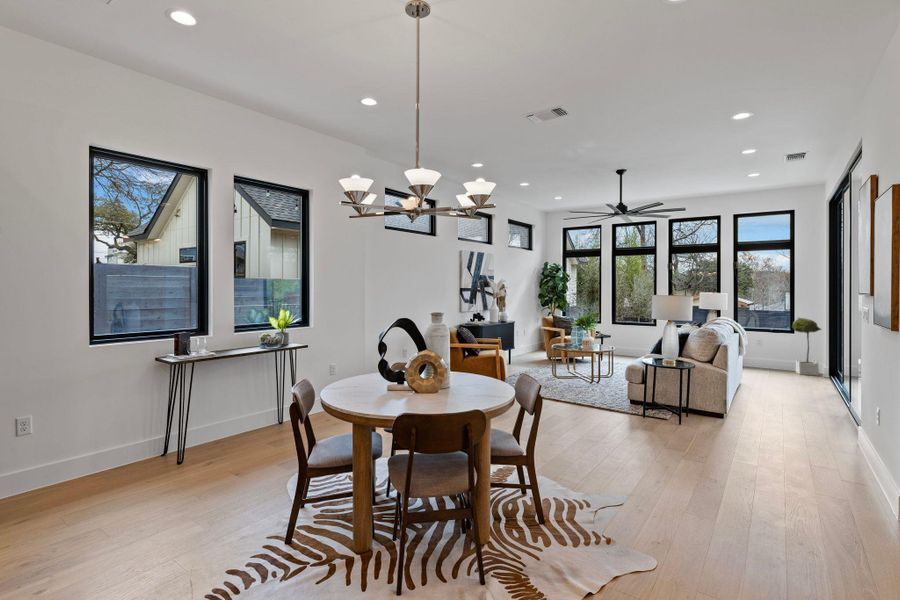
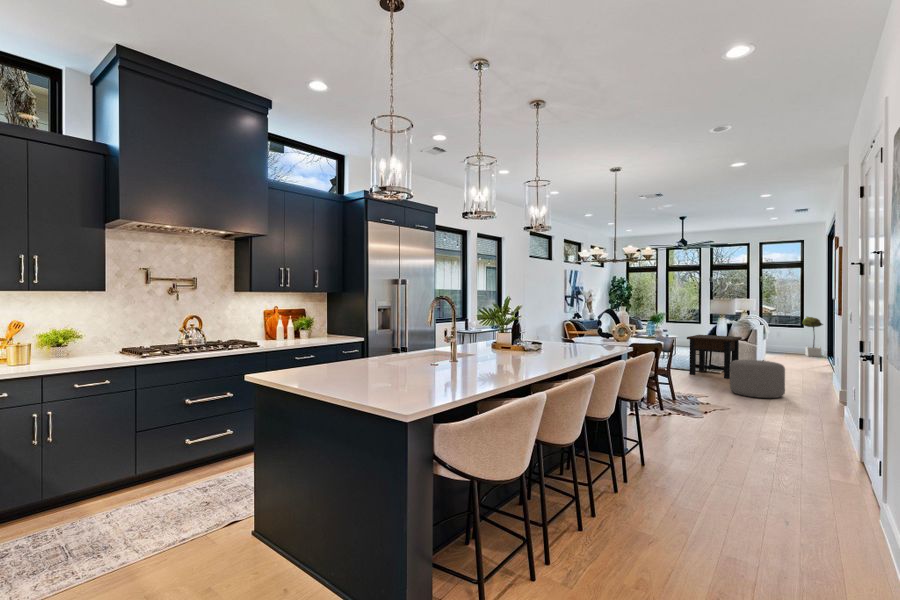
side table: none [613,351,703,431] -> present [687,335,742,378]
ottoman: none [672,412,778,501] -> present [730,360,785,398]

